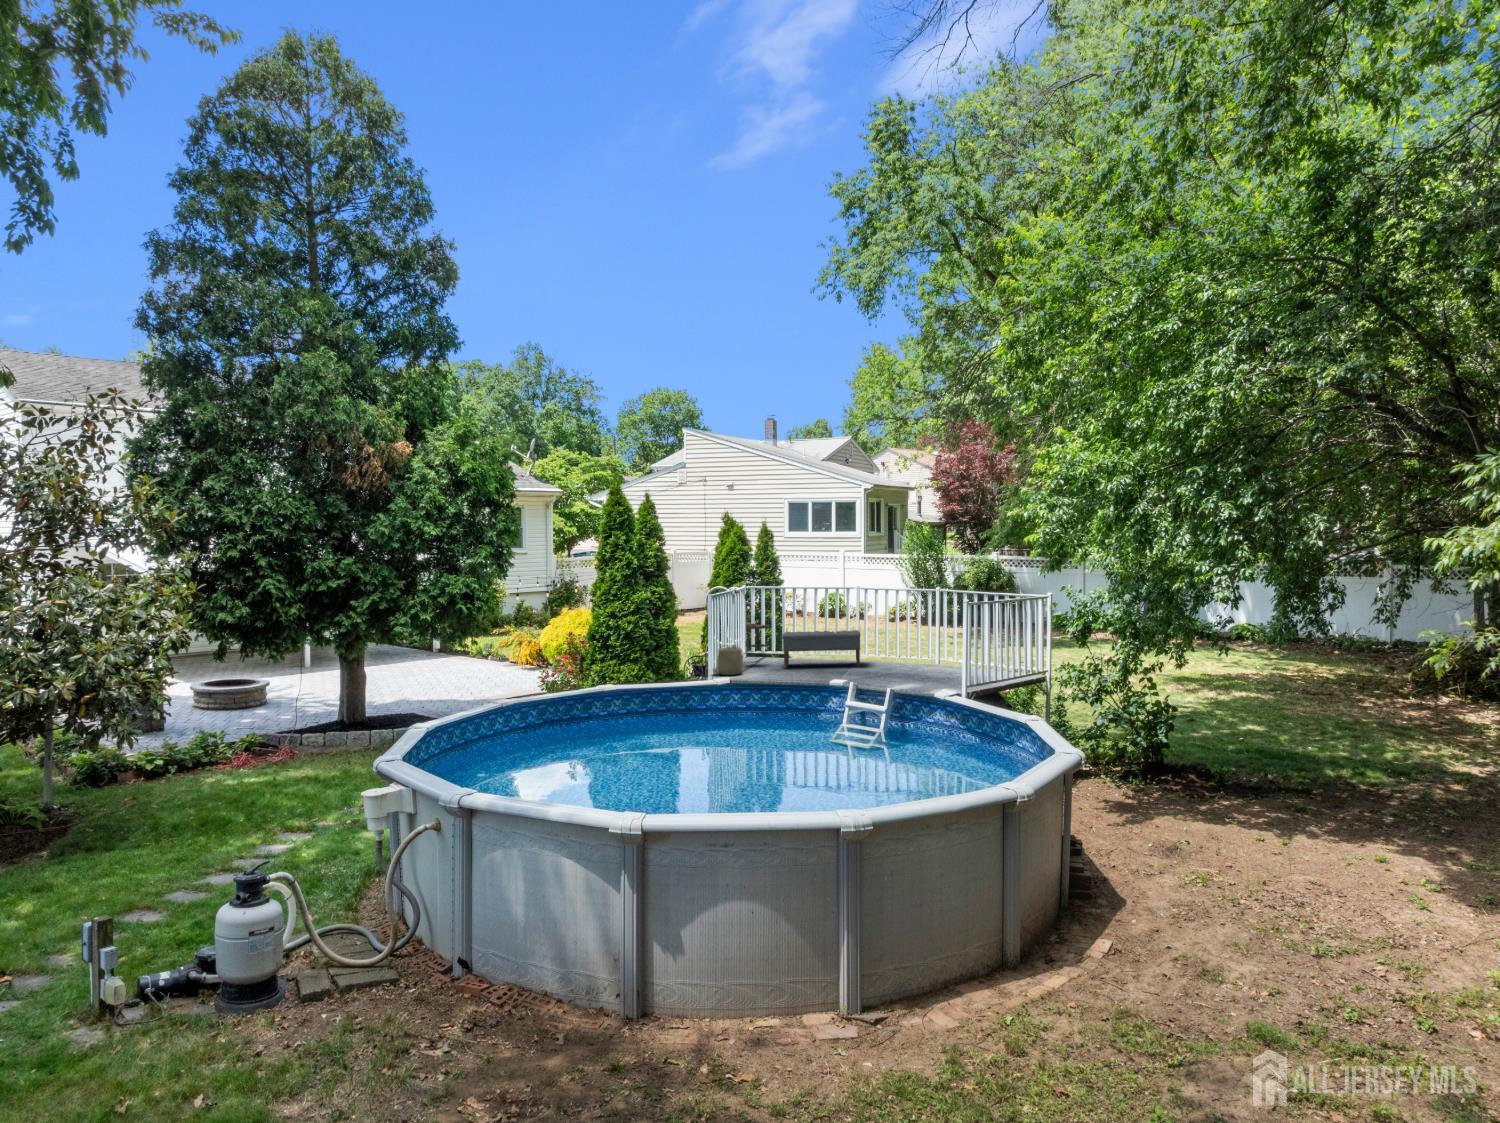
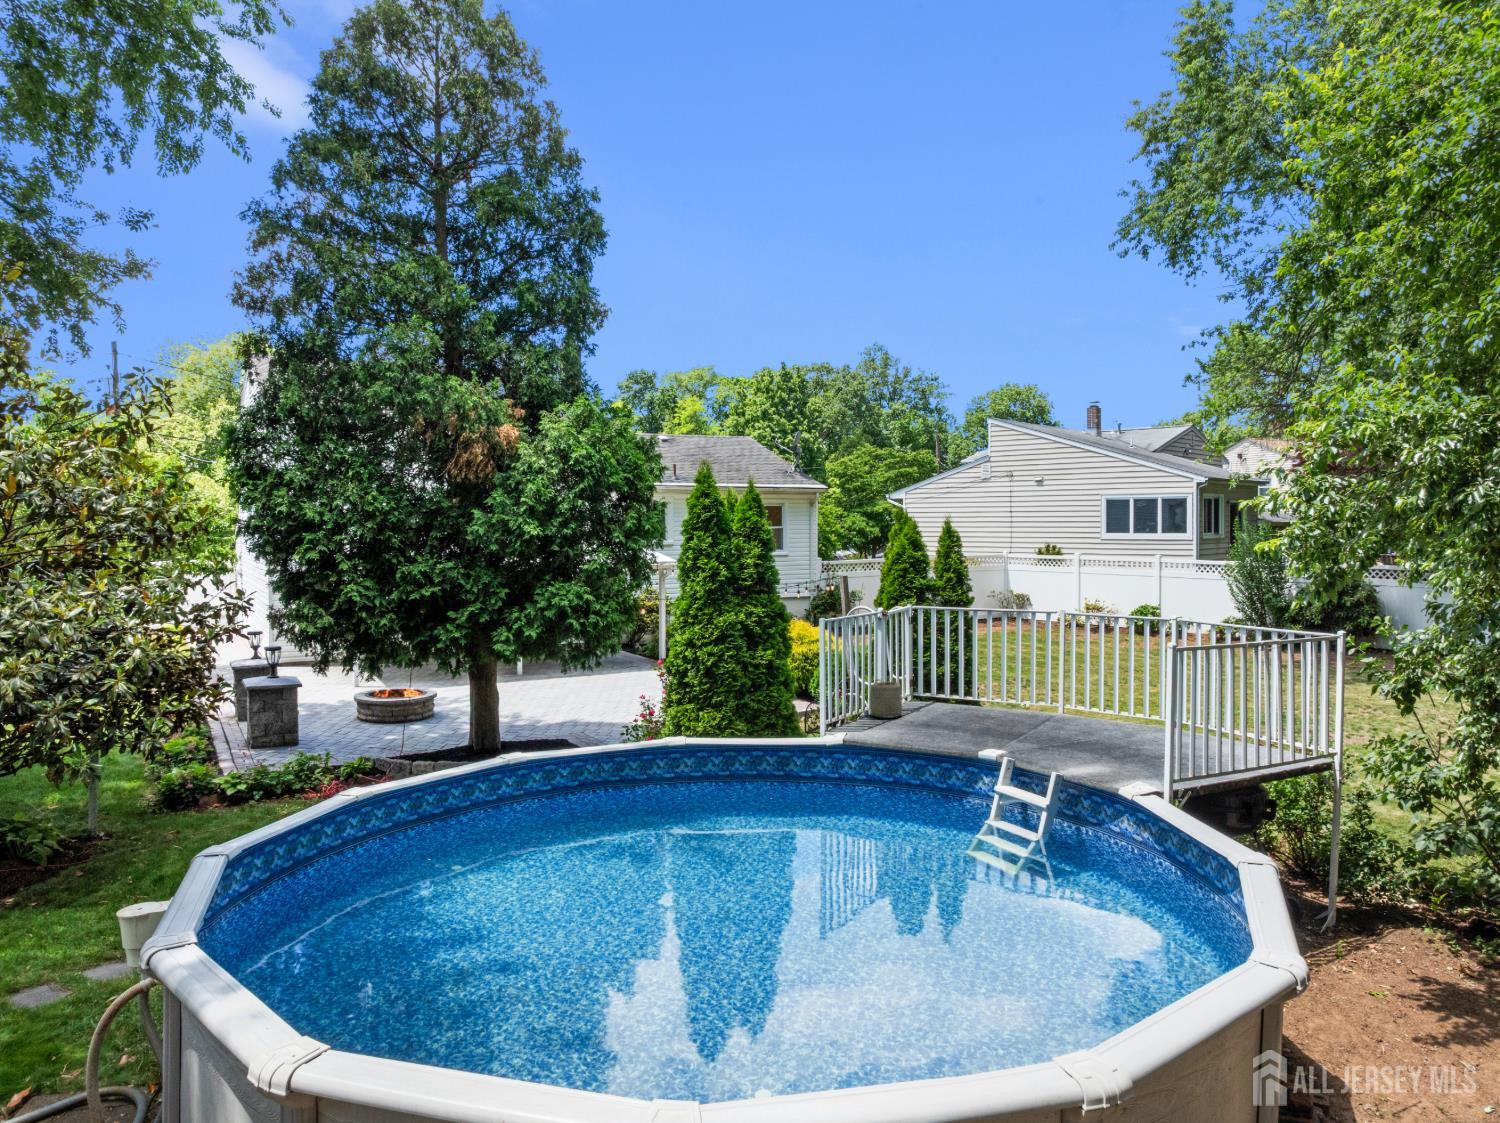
side table: present [746,623,769,647] -> none [921,651,950,706]
bench: present [782,630,860,668] -> none [959,665,1071,720]

